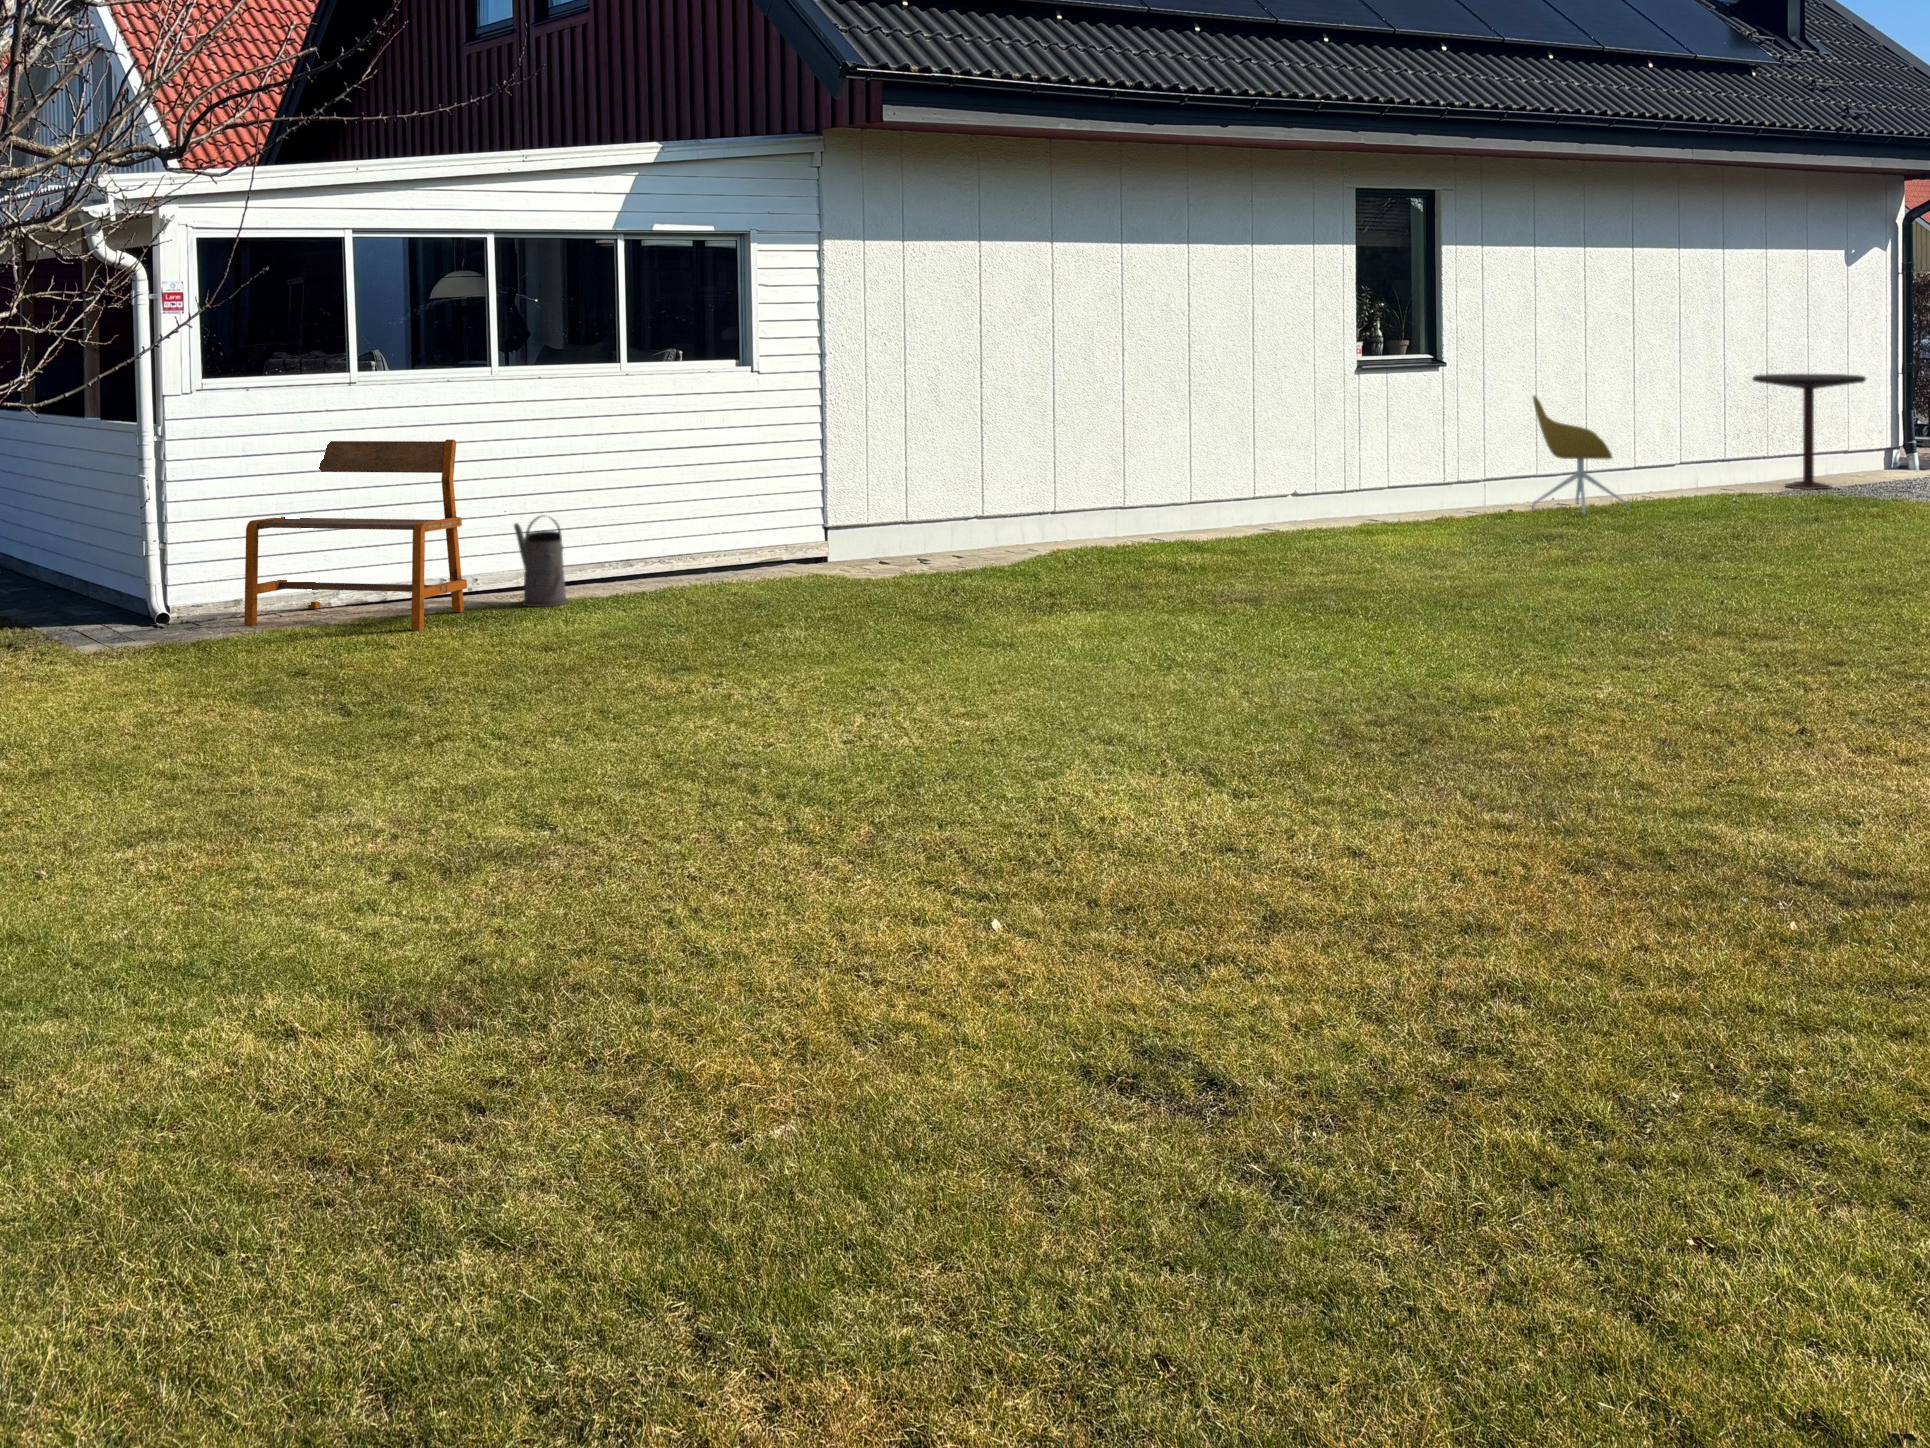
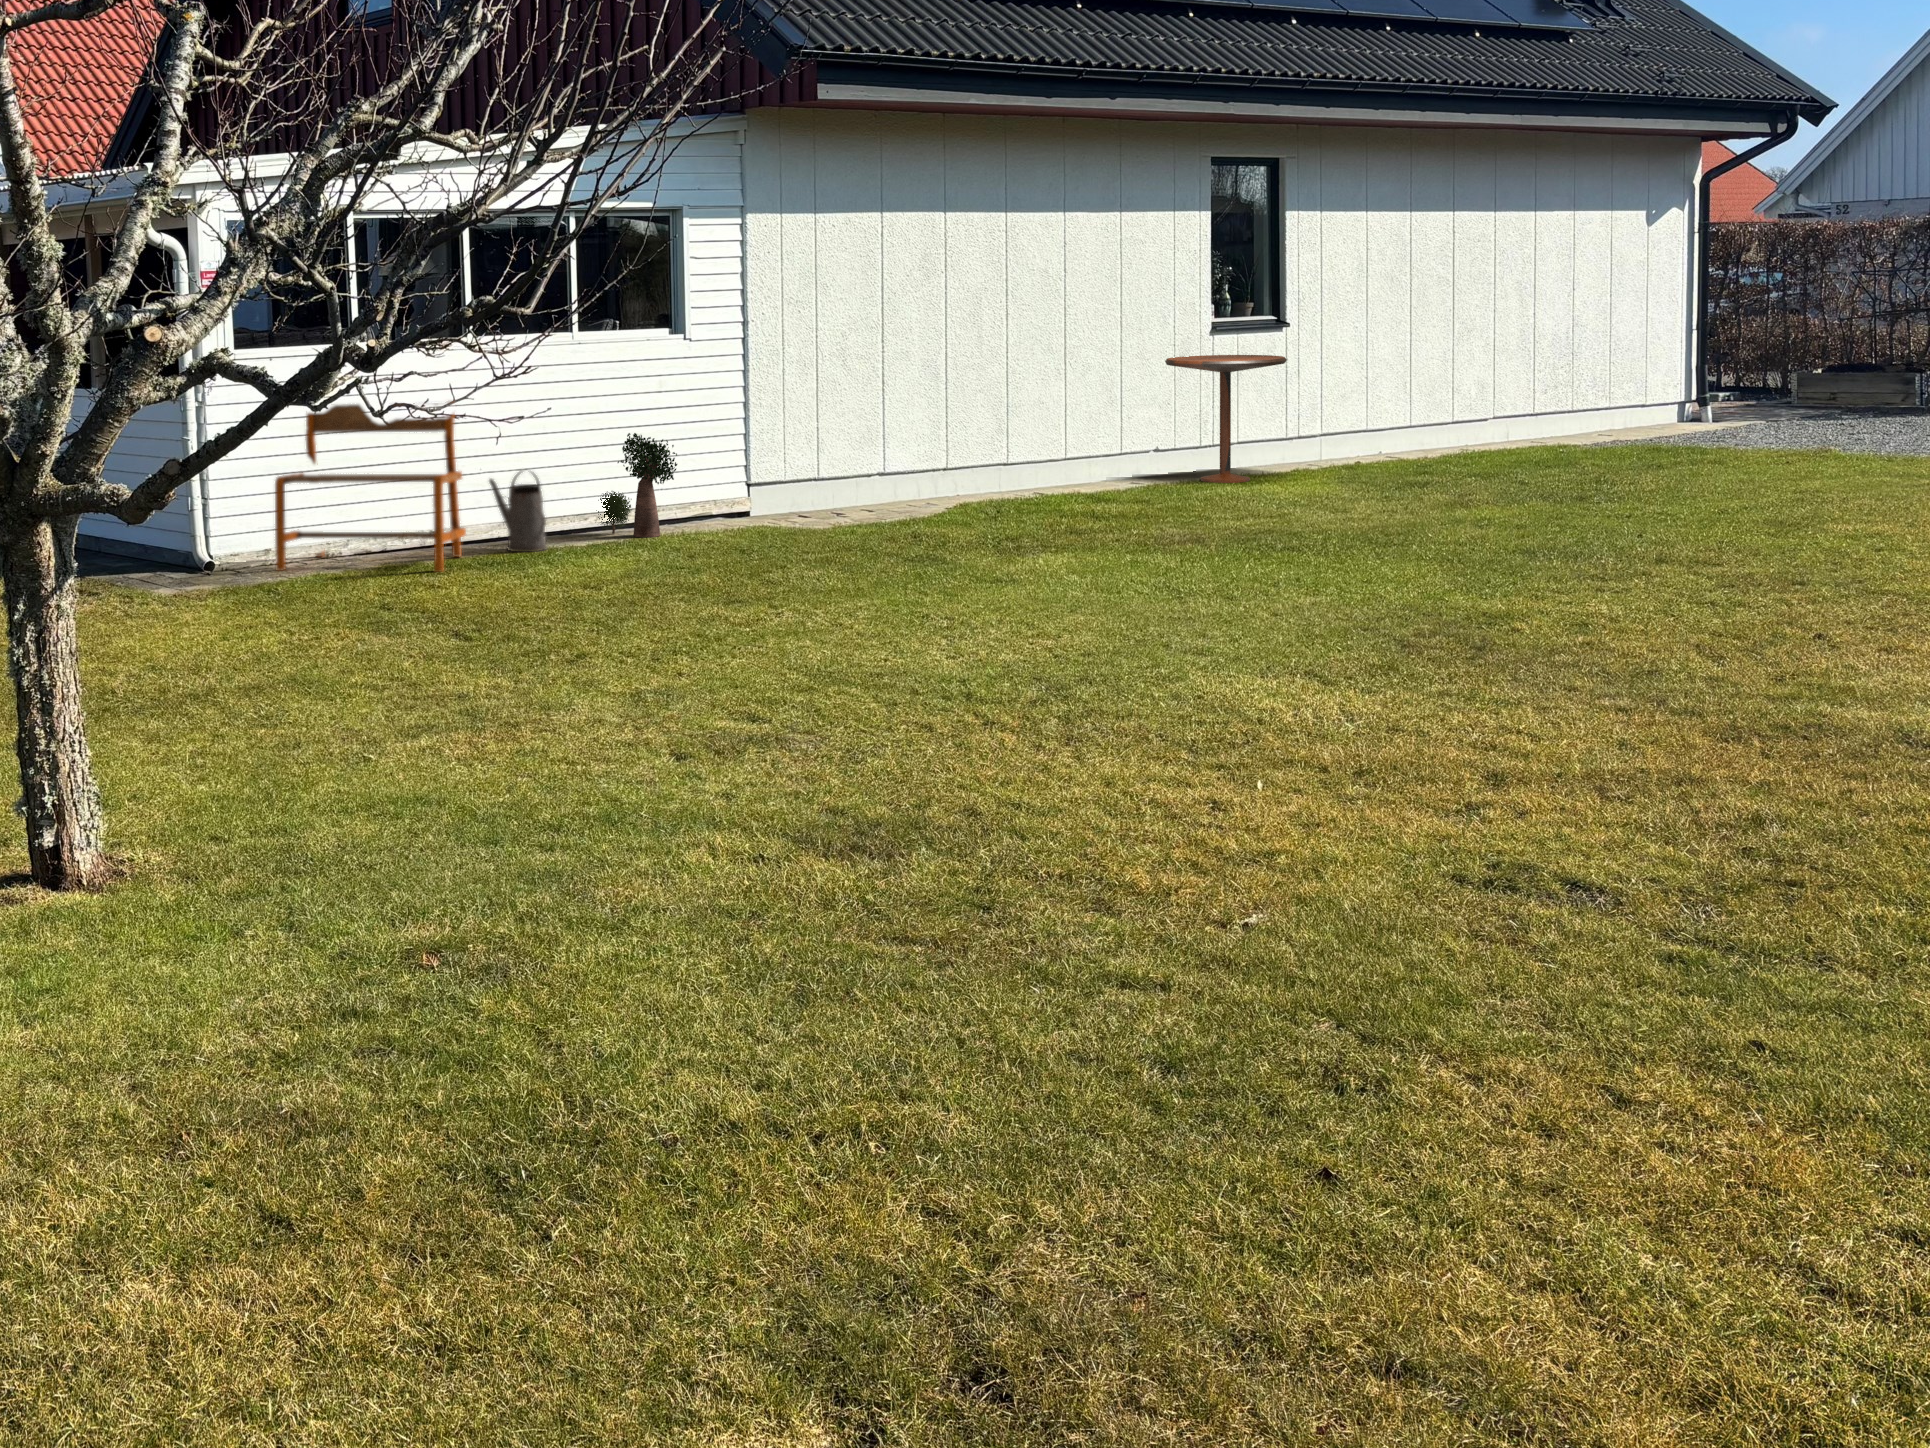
pedestal table: present [1752,374,1866,489] -> present [1165,355,1287,483]
chair: present [1532,396,1630,514] -> none [1367,352,1462,464]
potted plant: none [634,475,725,590] -> present [596,433,677,537]

